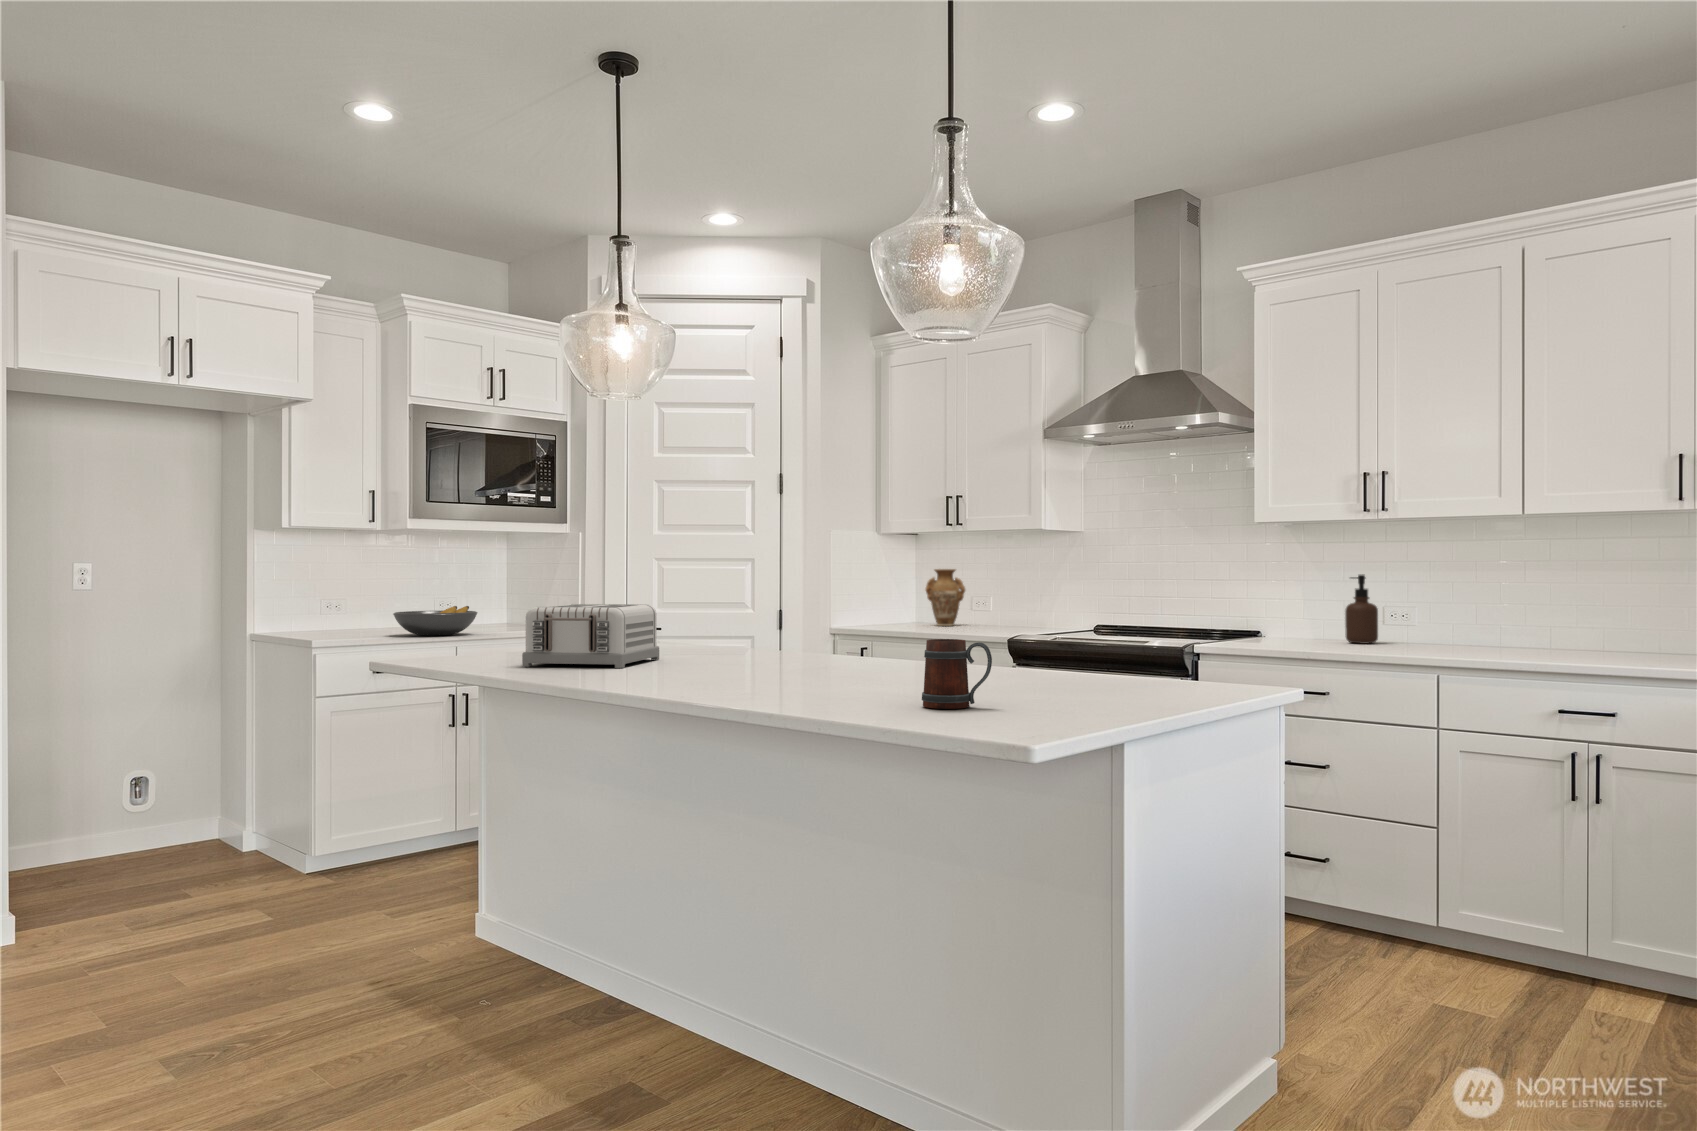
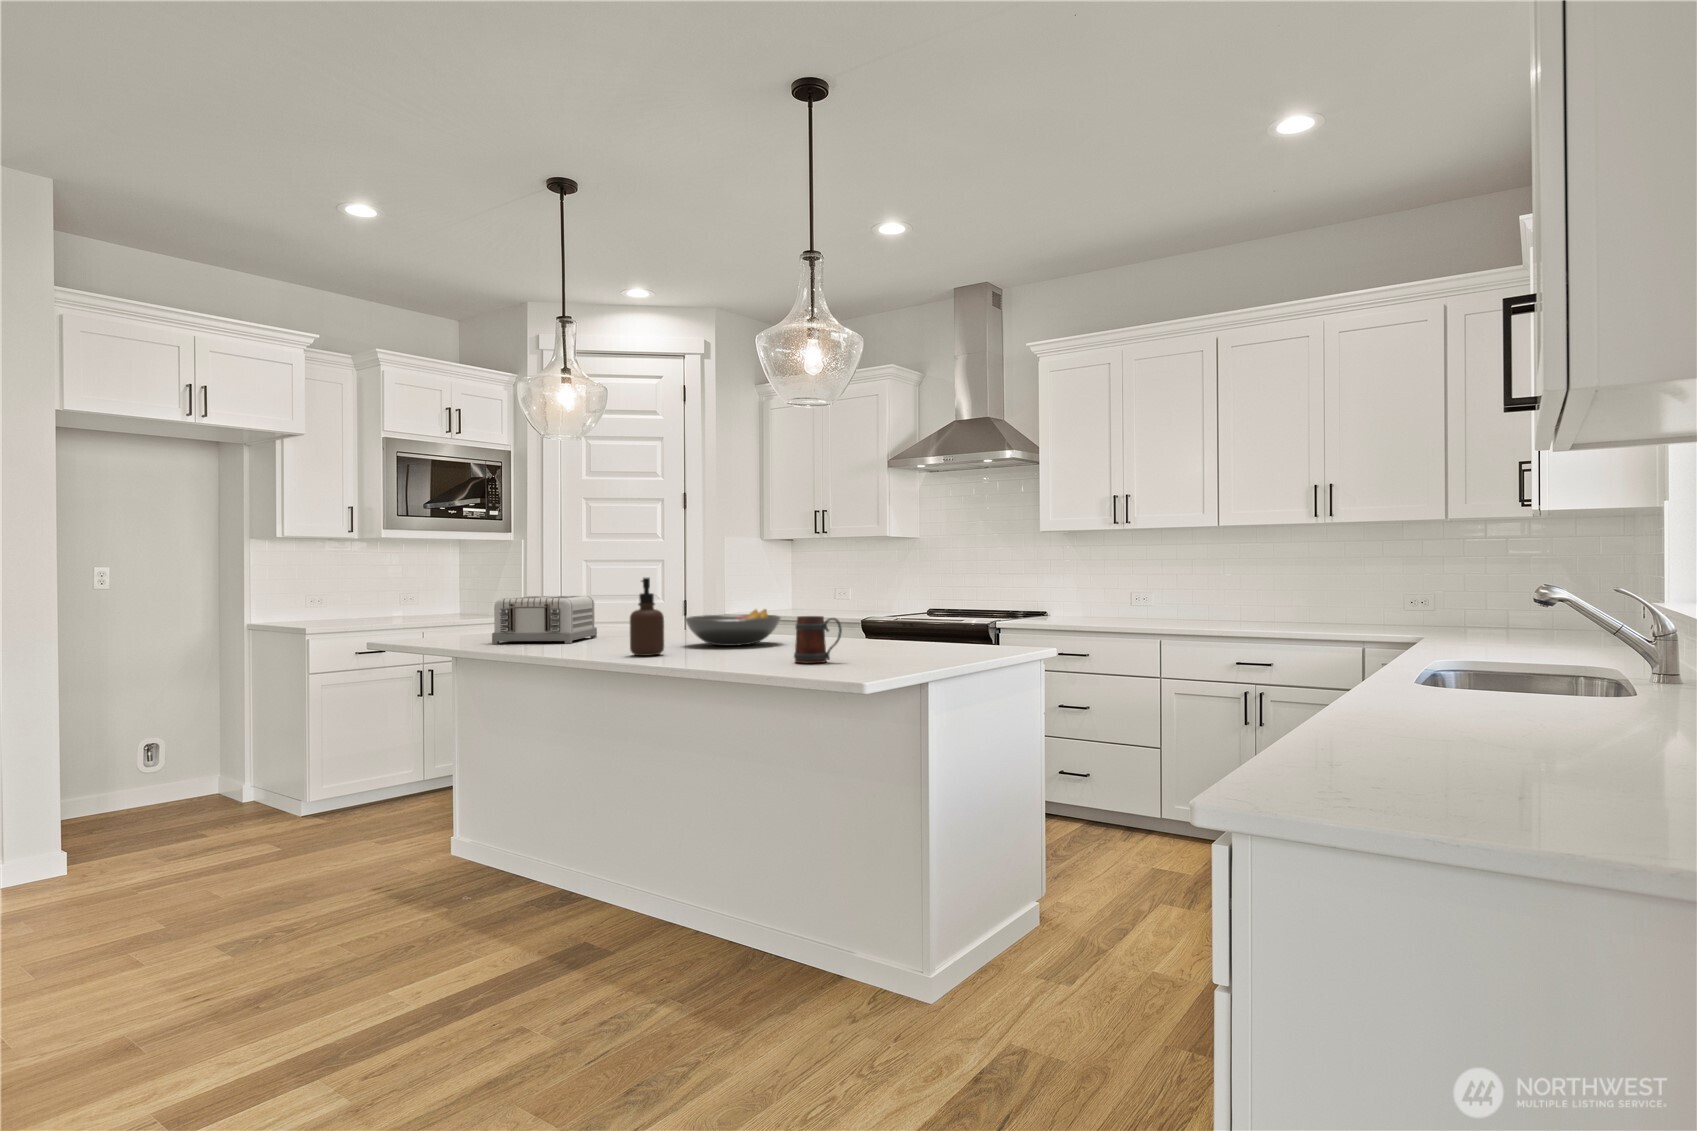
vase: present [926,569,965,626] -> none [800,567,831,611]
soap dispenser: present [1345,574,1378,644] -> present [630,578,664,656]
fruit bowl: present [393,606,477,636] -> present [685,609,780,646]

